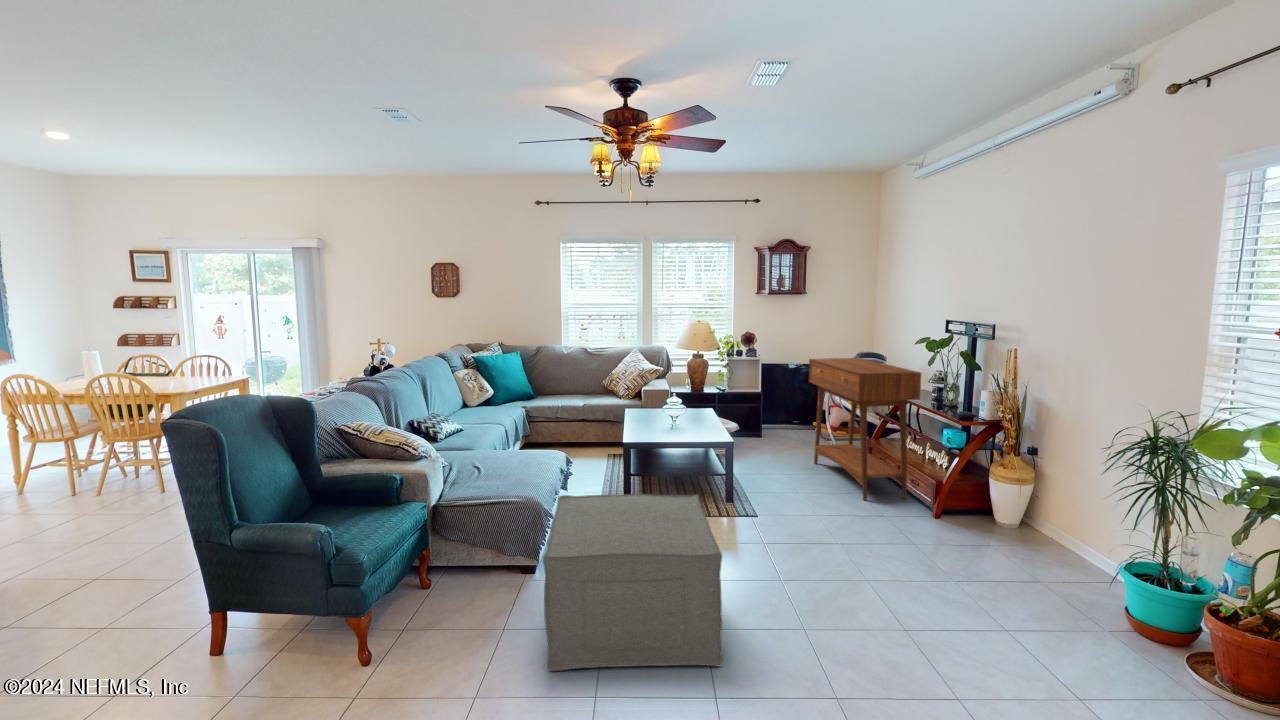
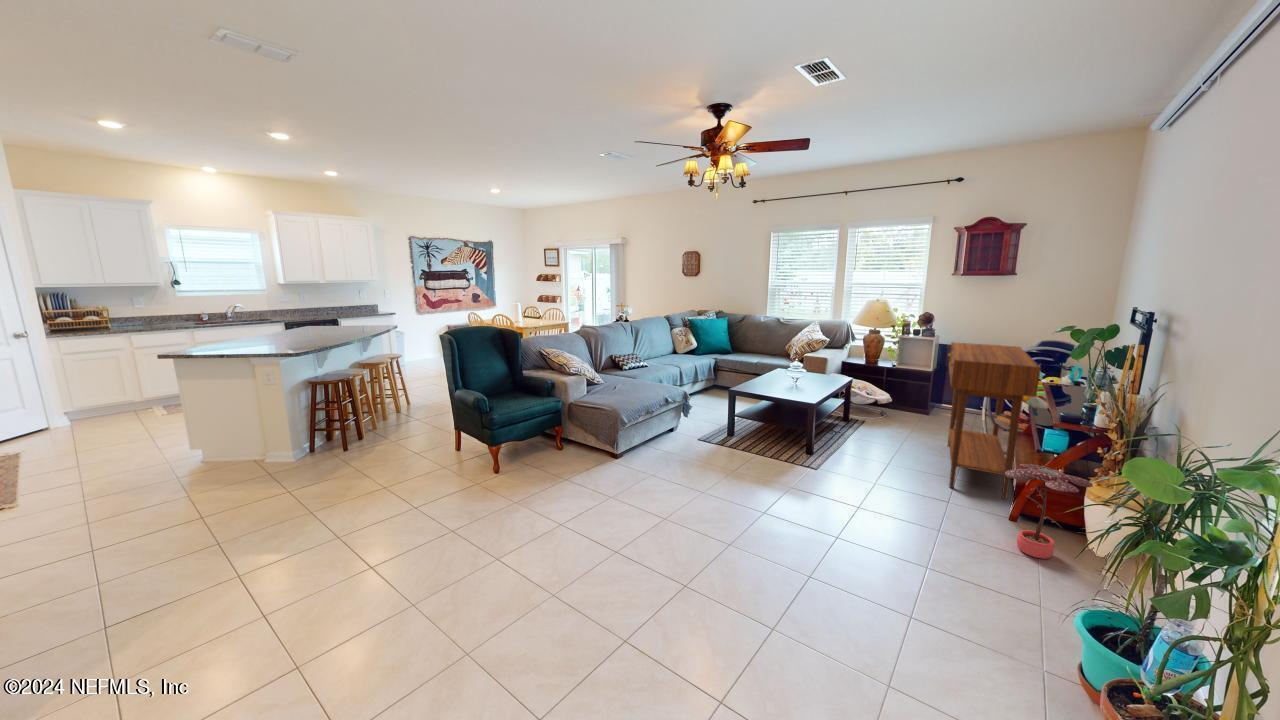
potted plant: none [948,457,1009,539] -> present [1005,464,1093,559]
ottoman: present [543,494,722,671] -> none [547,413,700,548]

